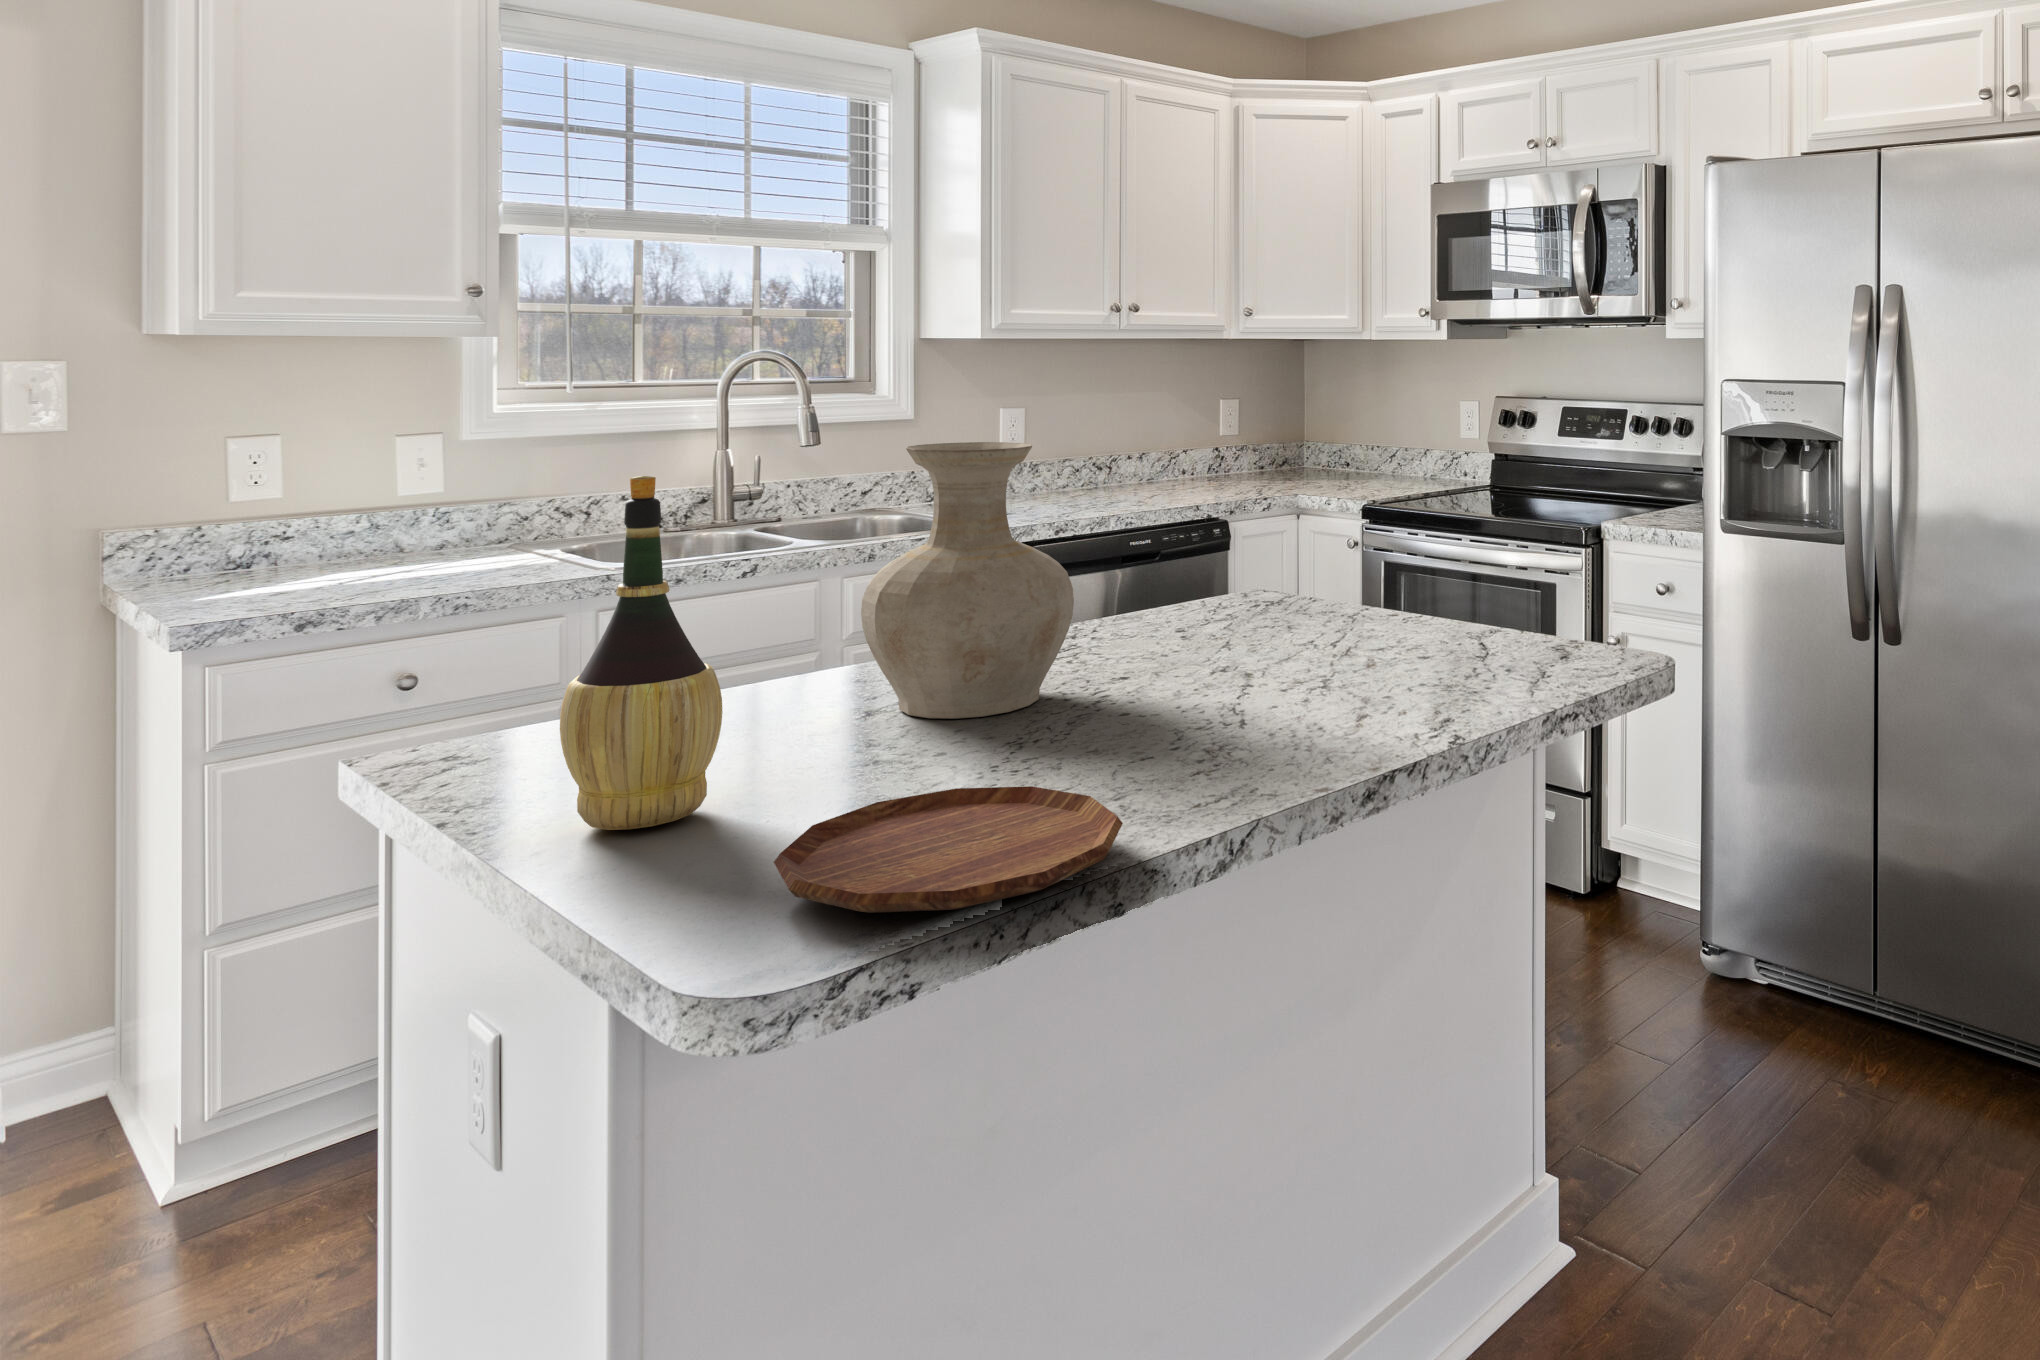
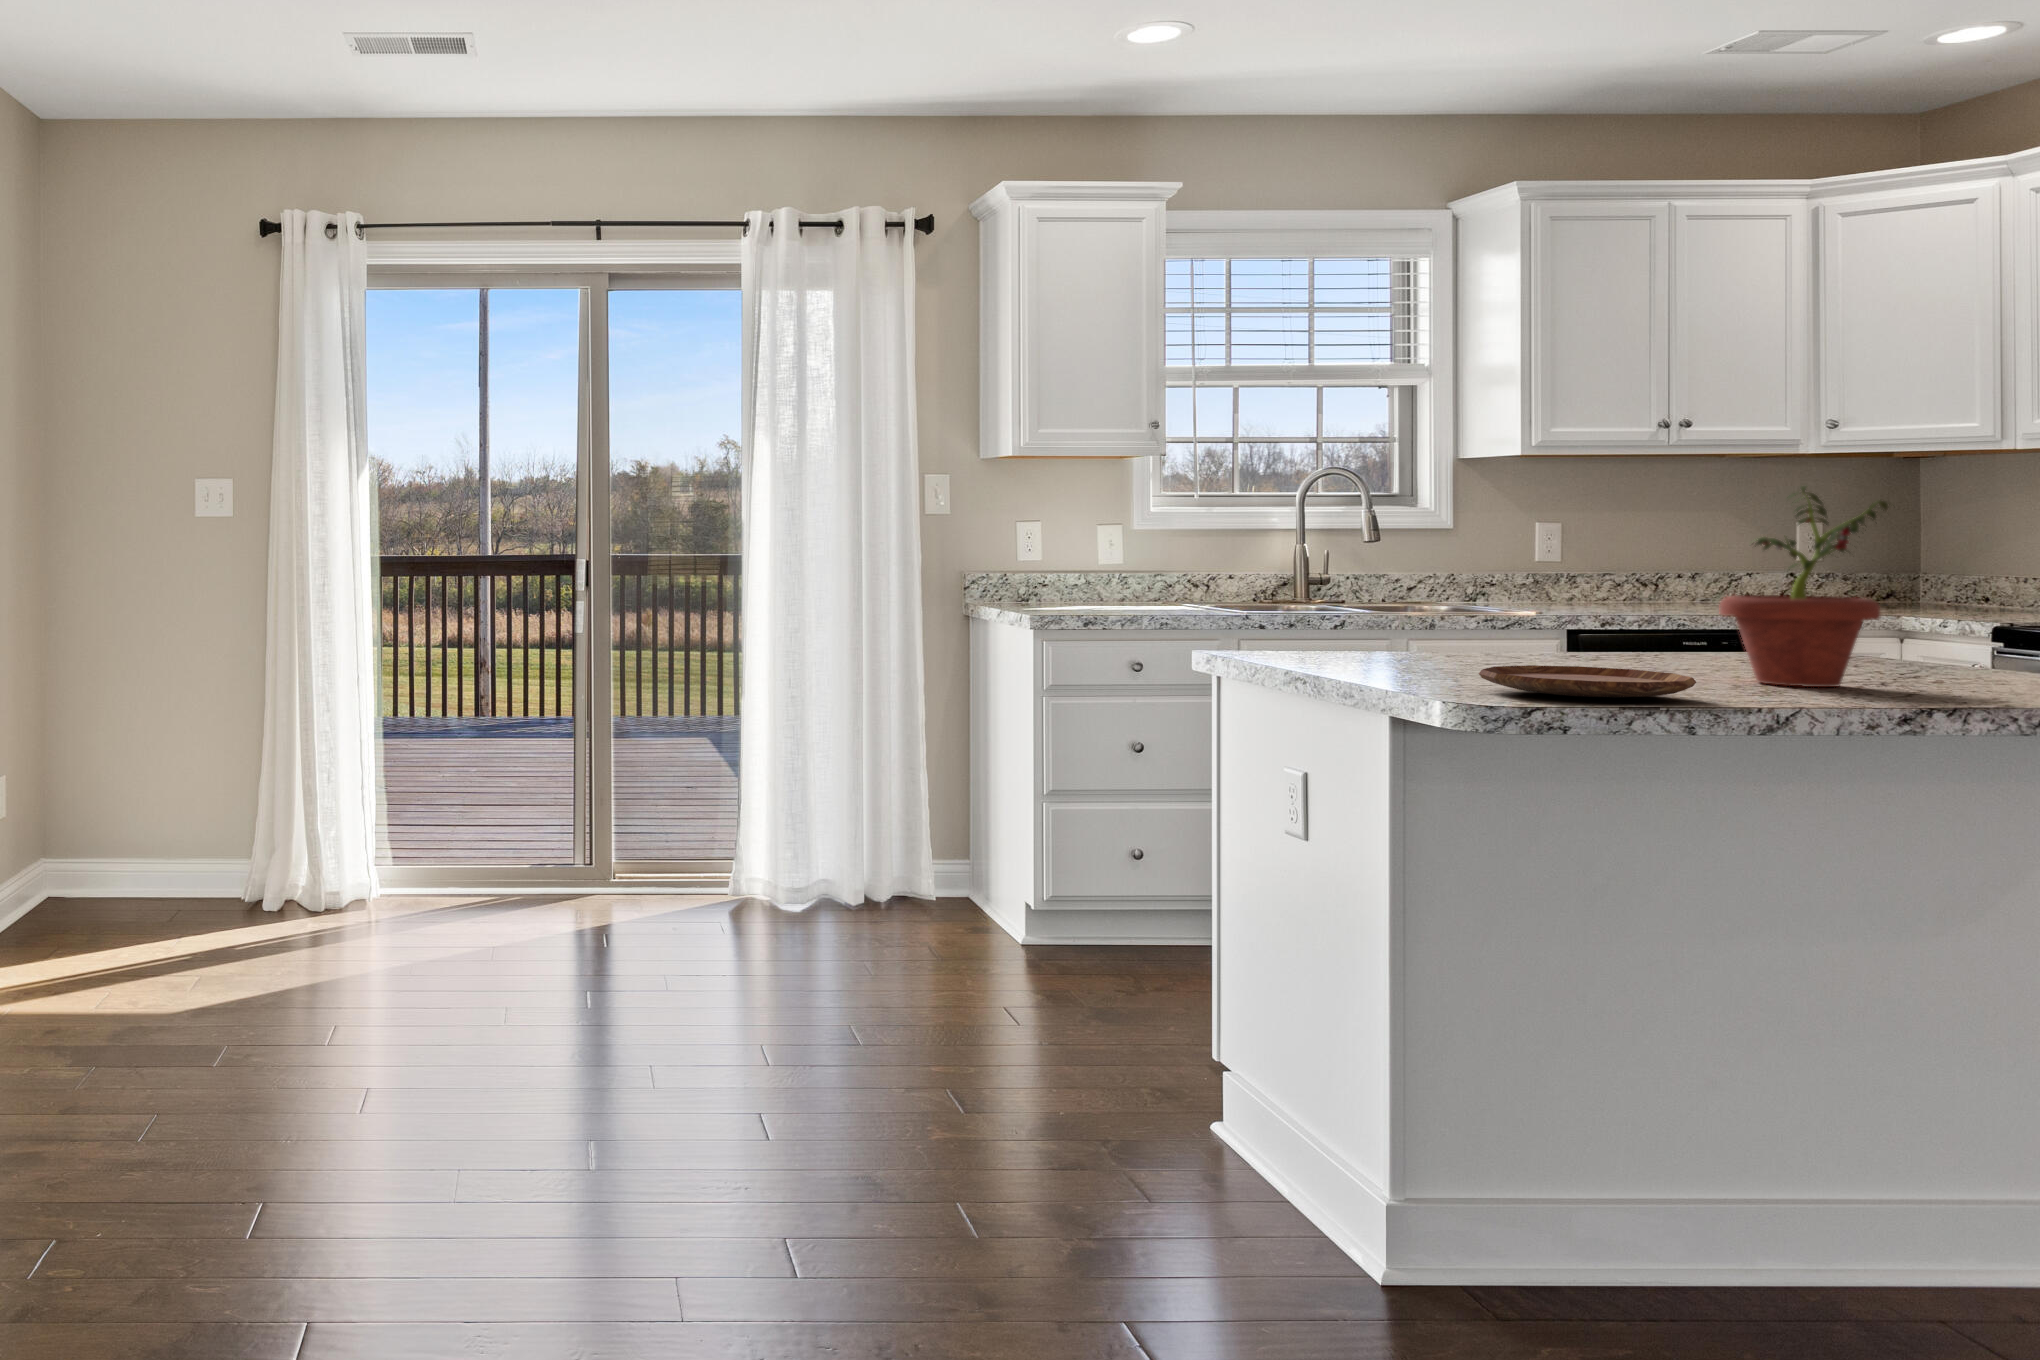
vase: present [861,442,1074,719] -> none [1486,490,1647,670]
potted plant: none [1157,449,1349,735] -> present [1719,486,1888,687]
wine bottle: present [560,476,722,830] -> none [1340,487,1425,674]

